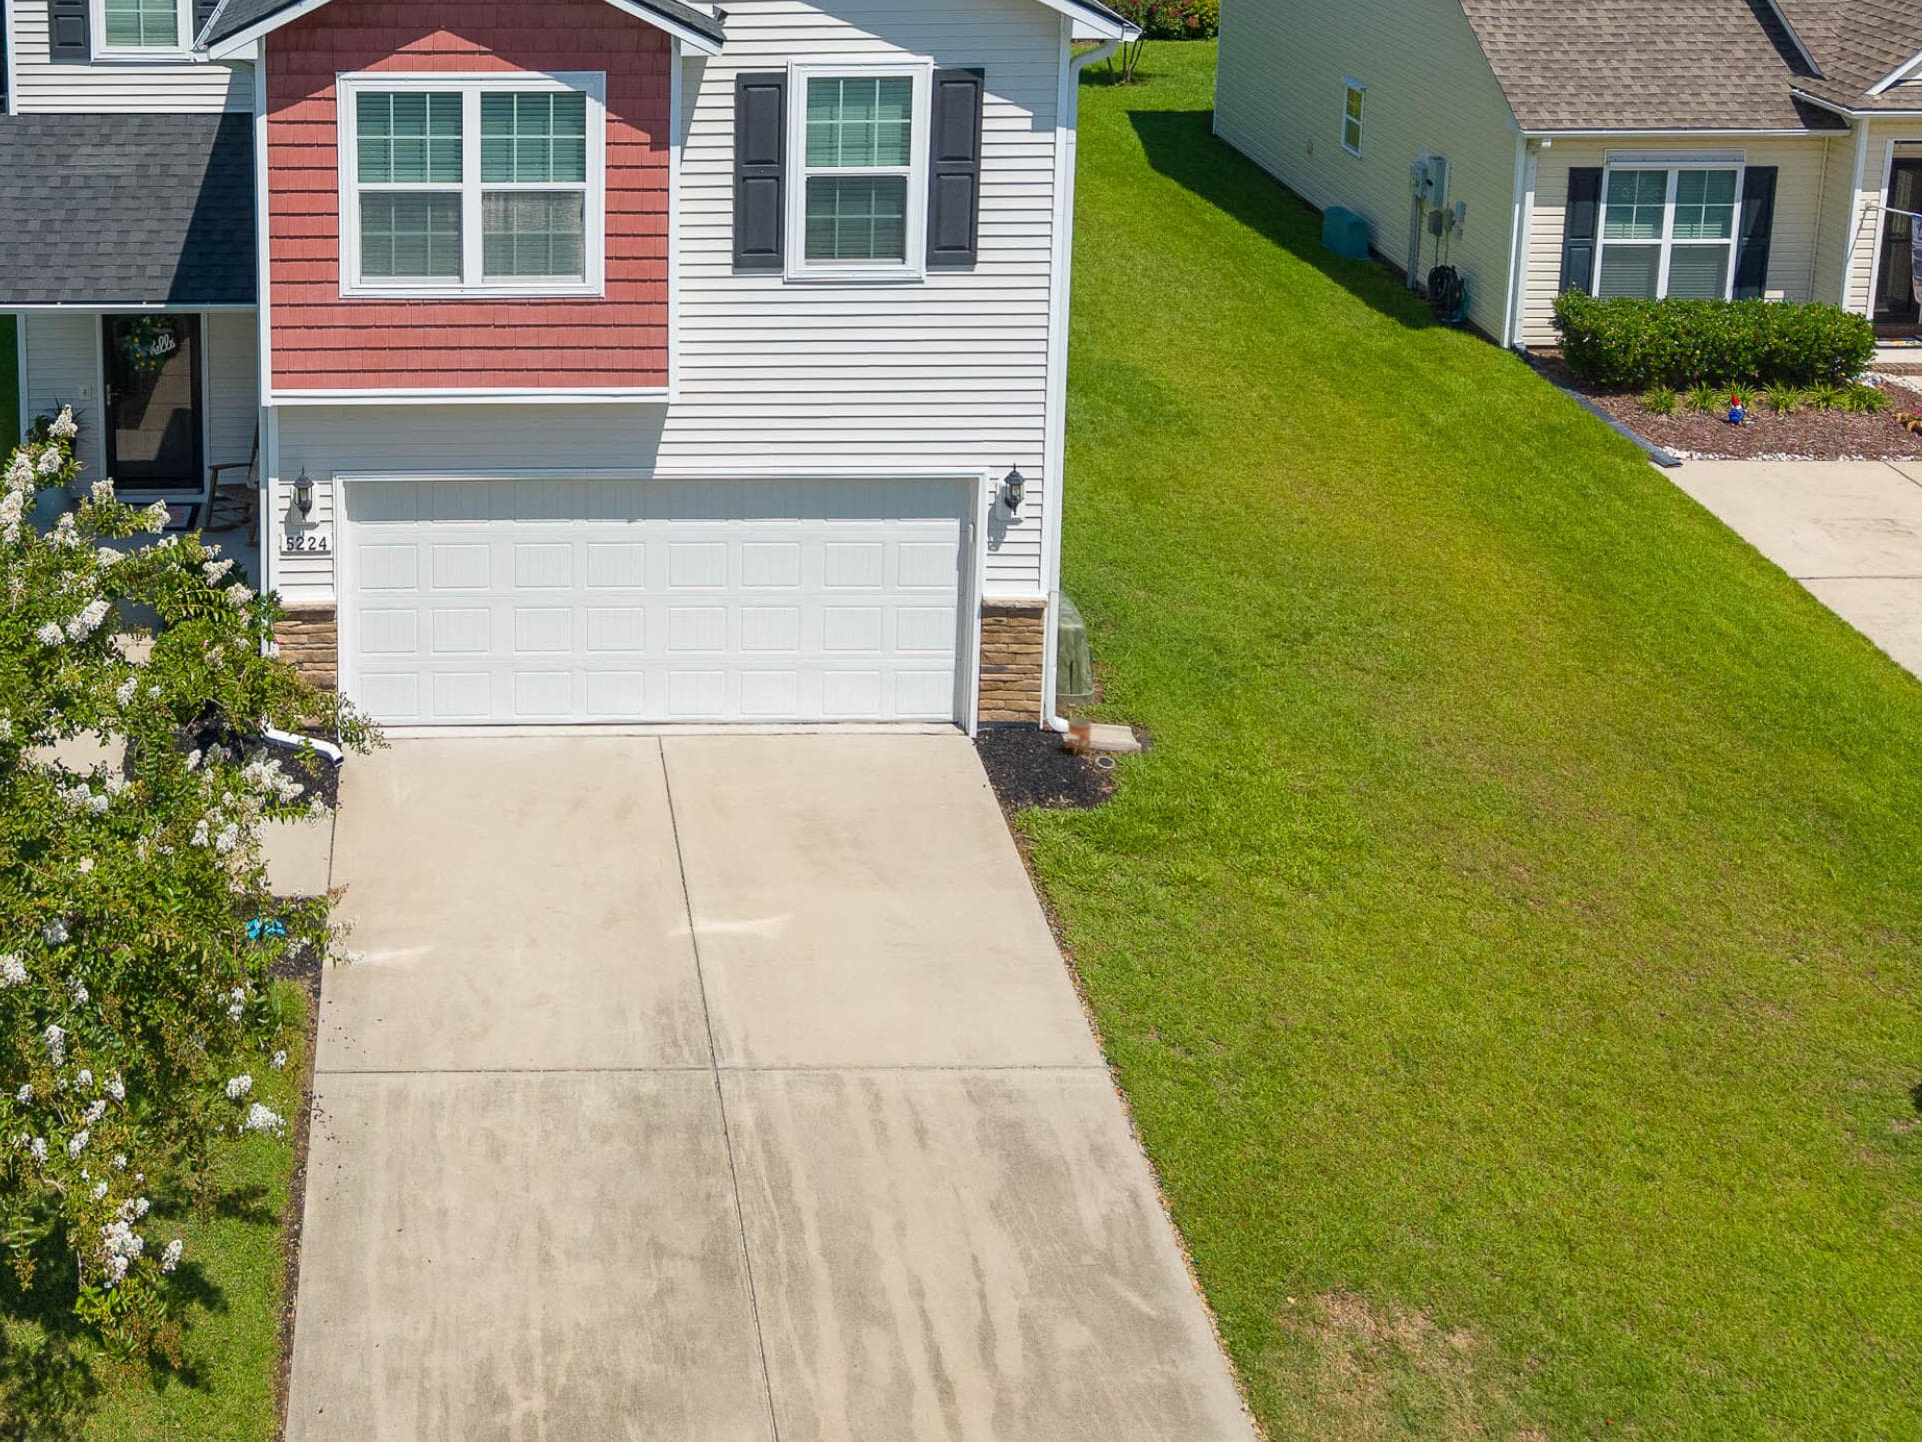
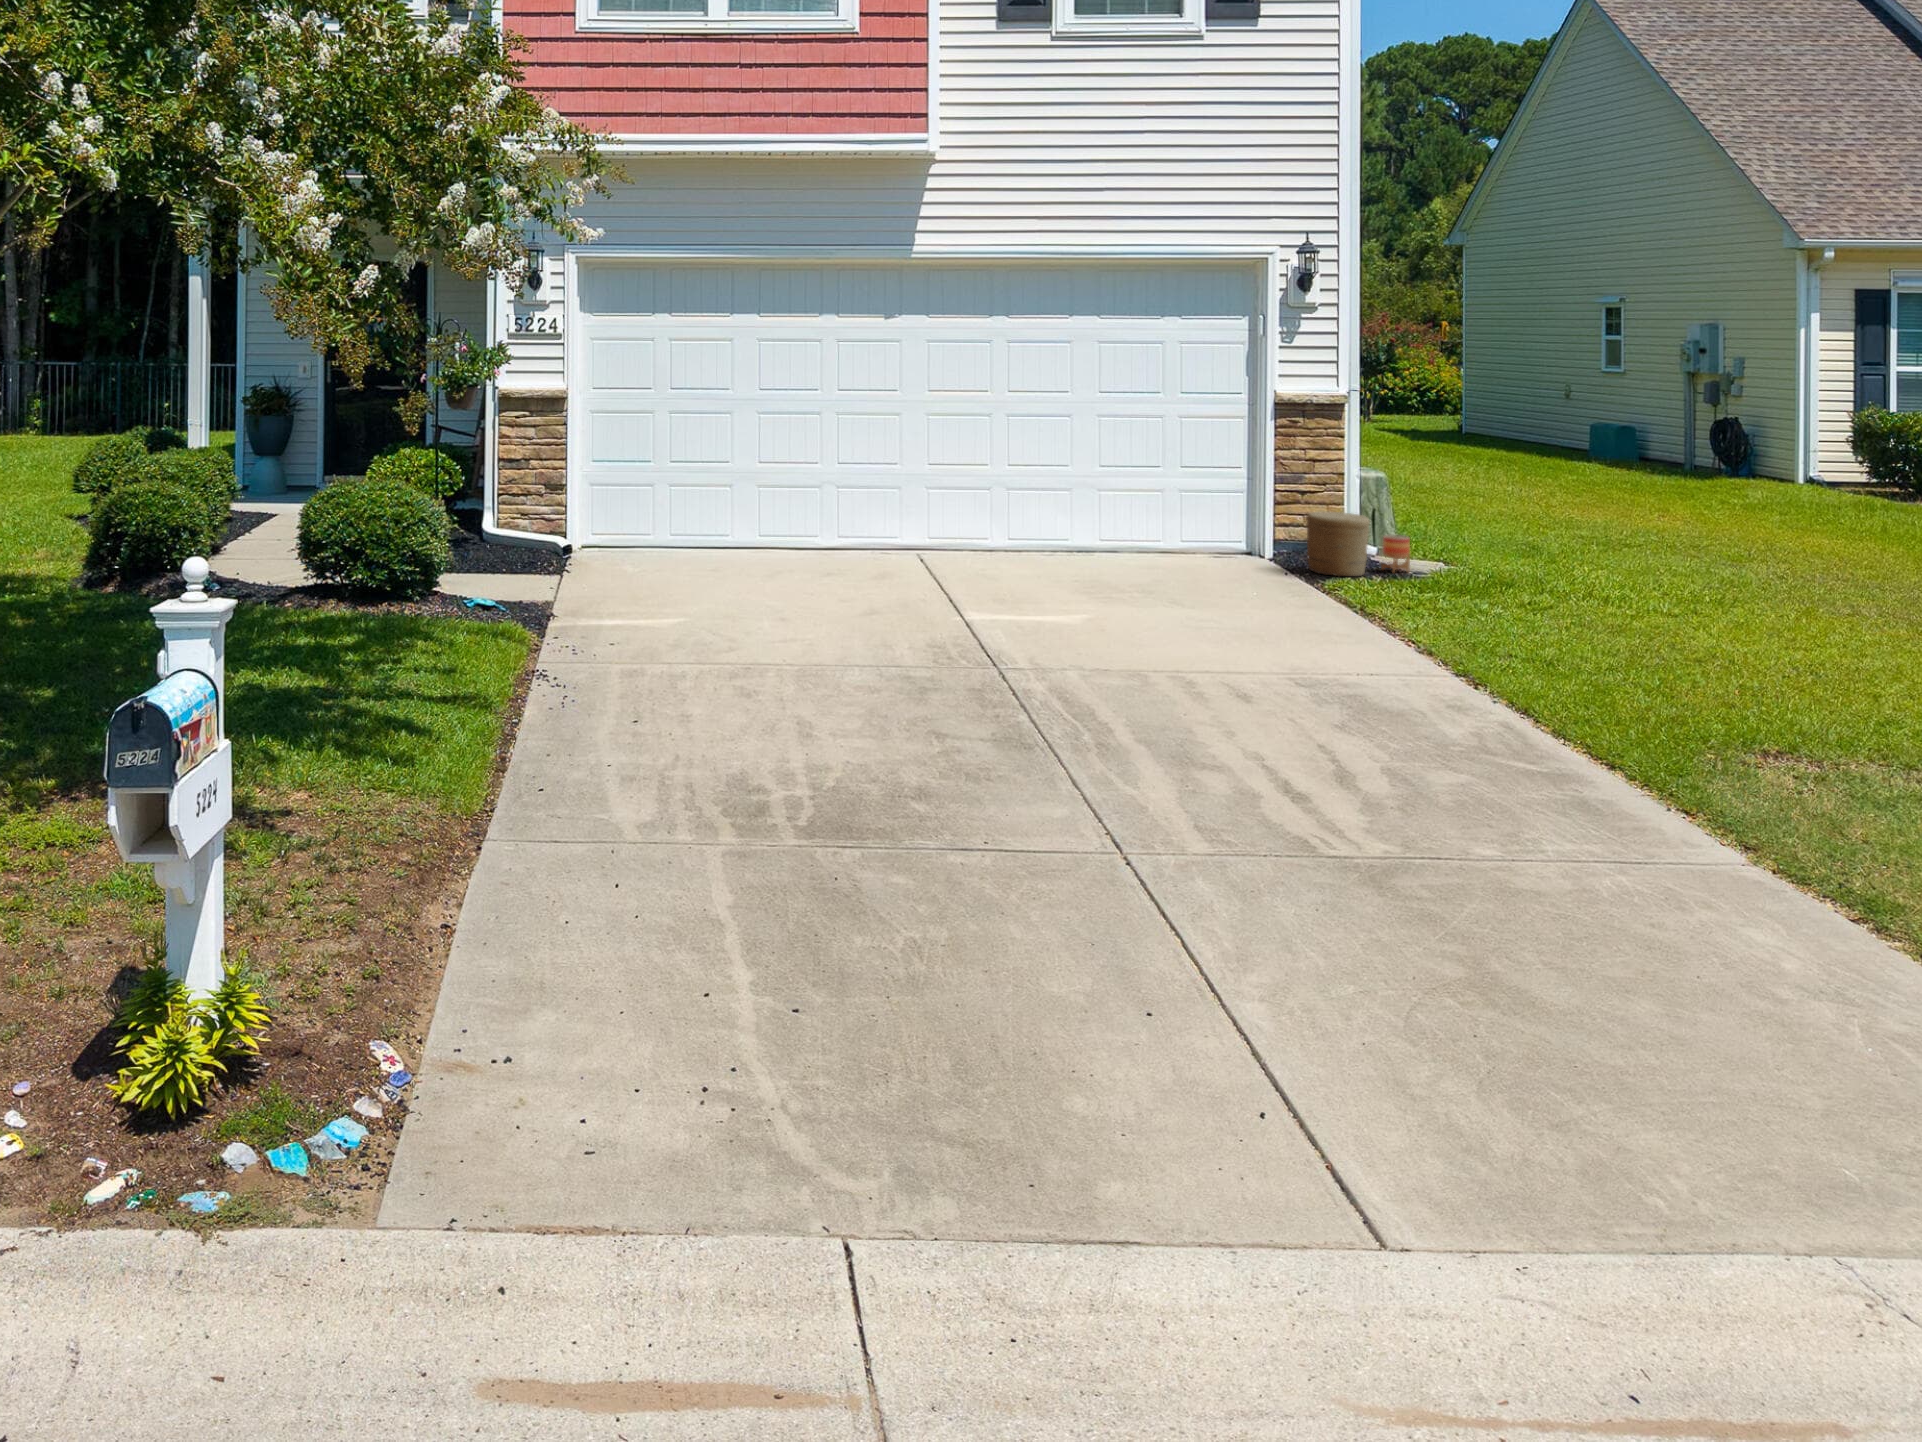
woven basket: none [1000,699,1053,765] -> present [1306,512,1369,576]

